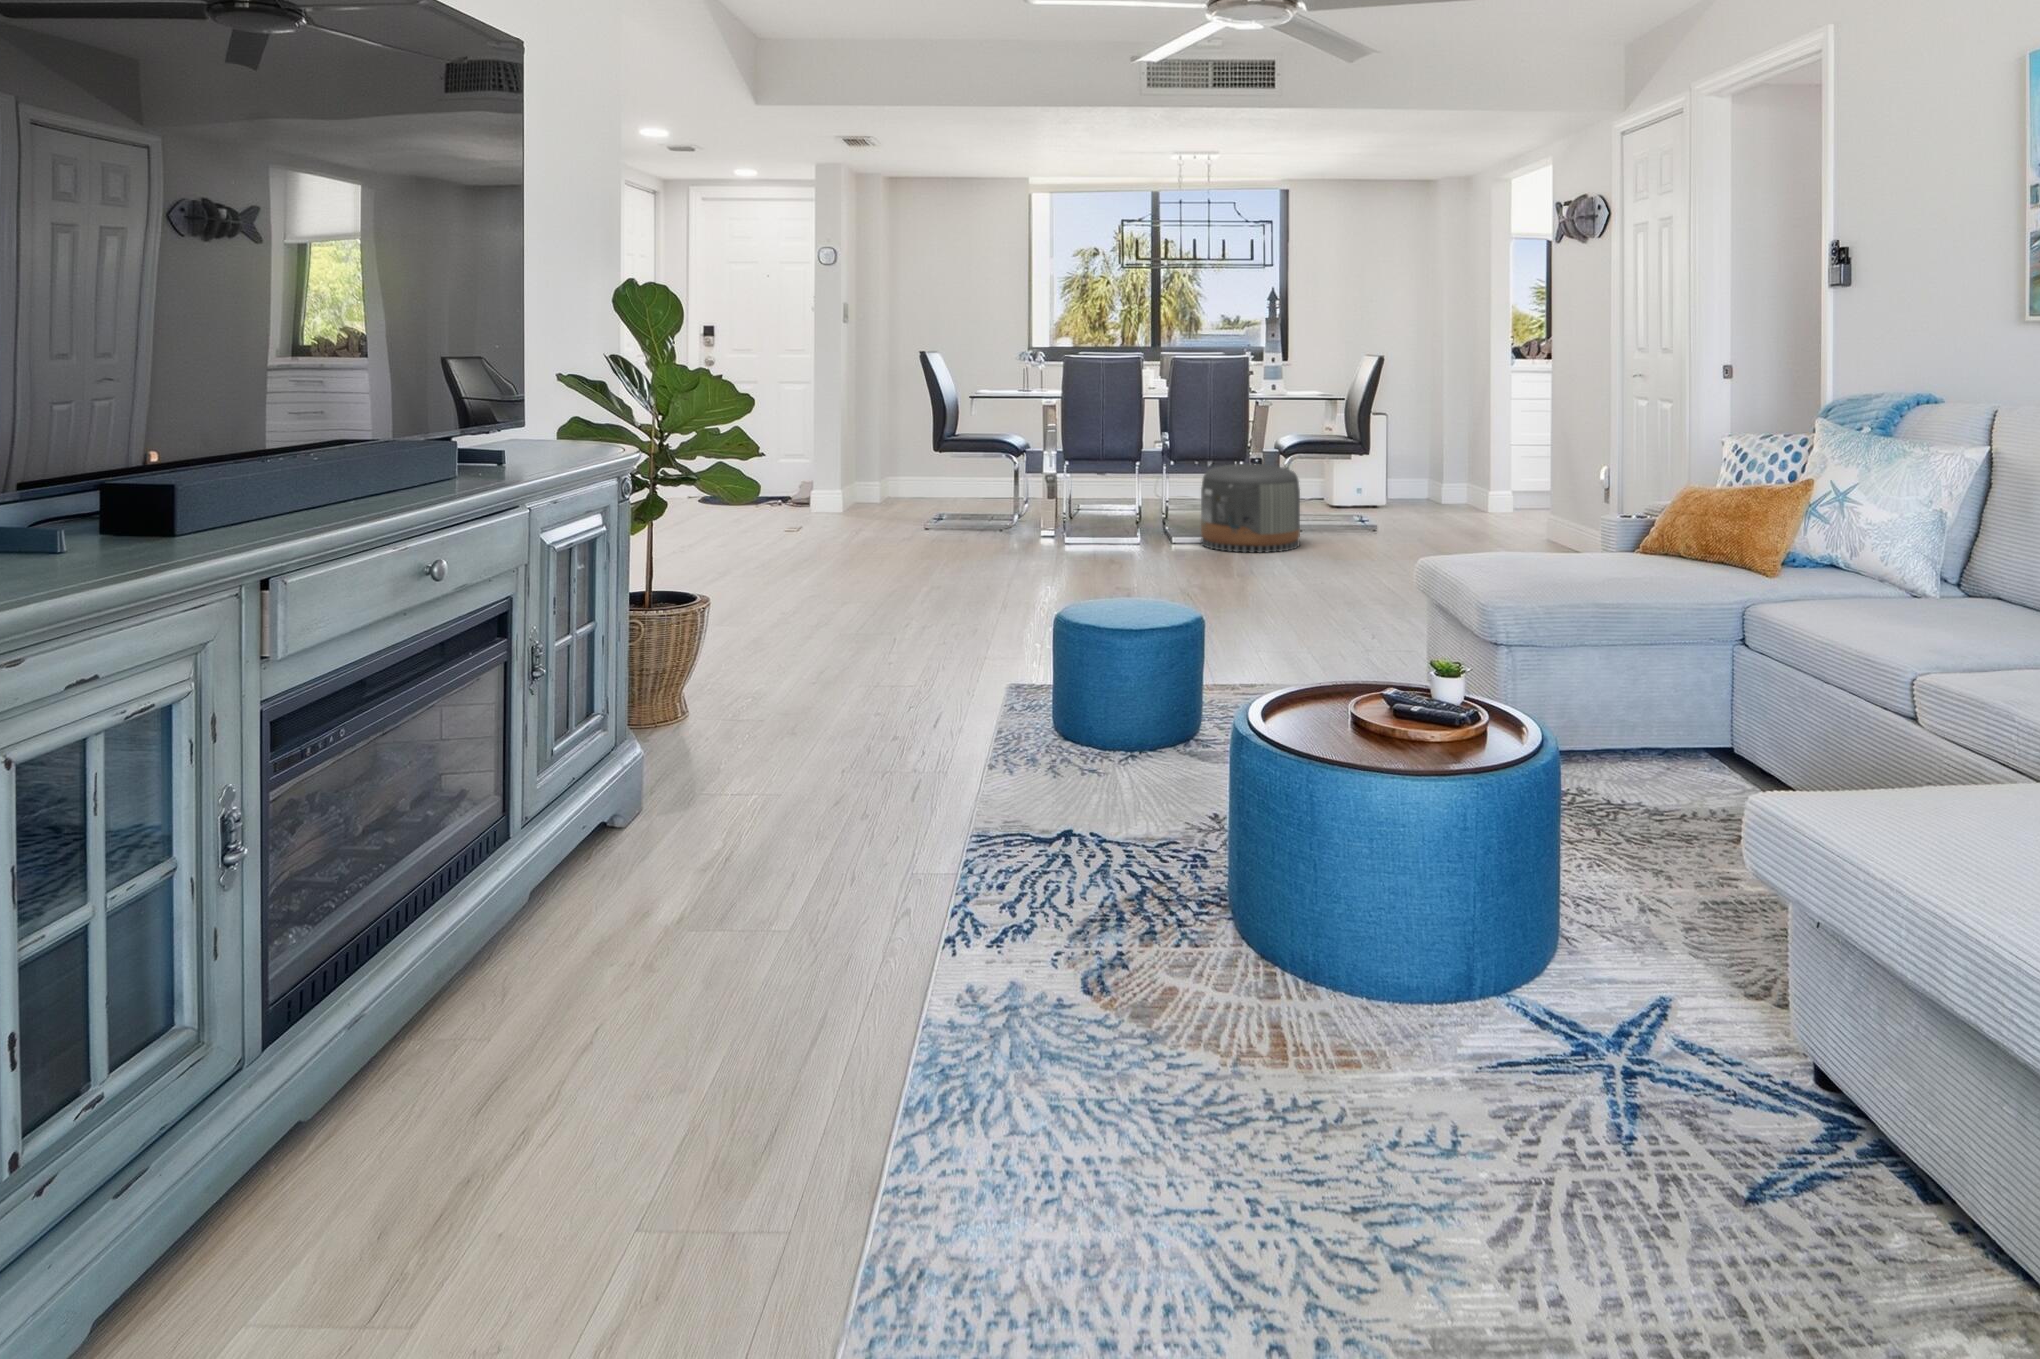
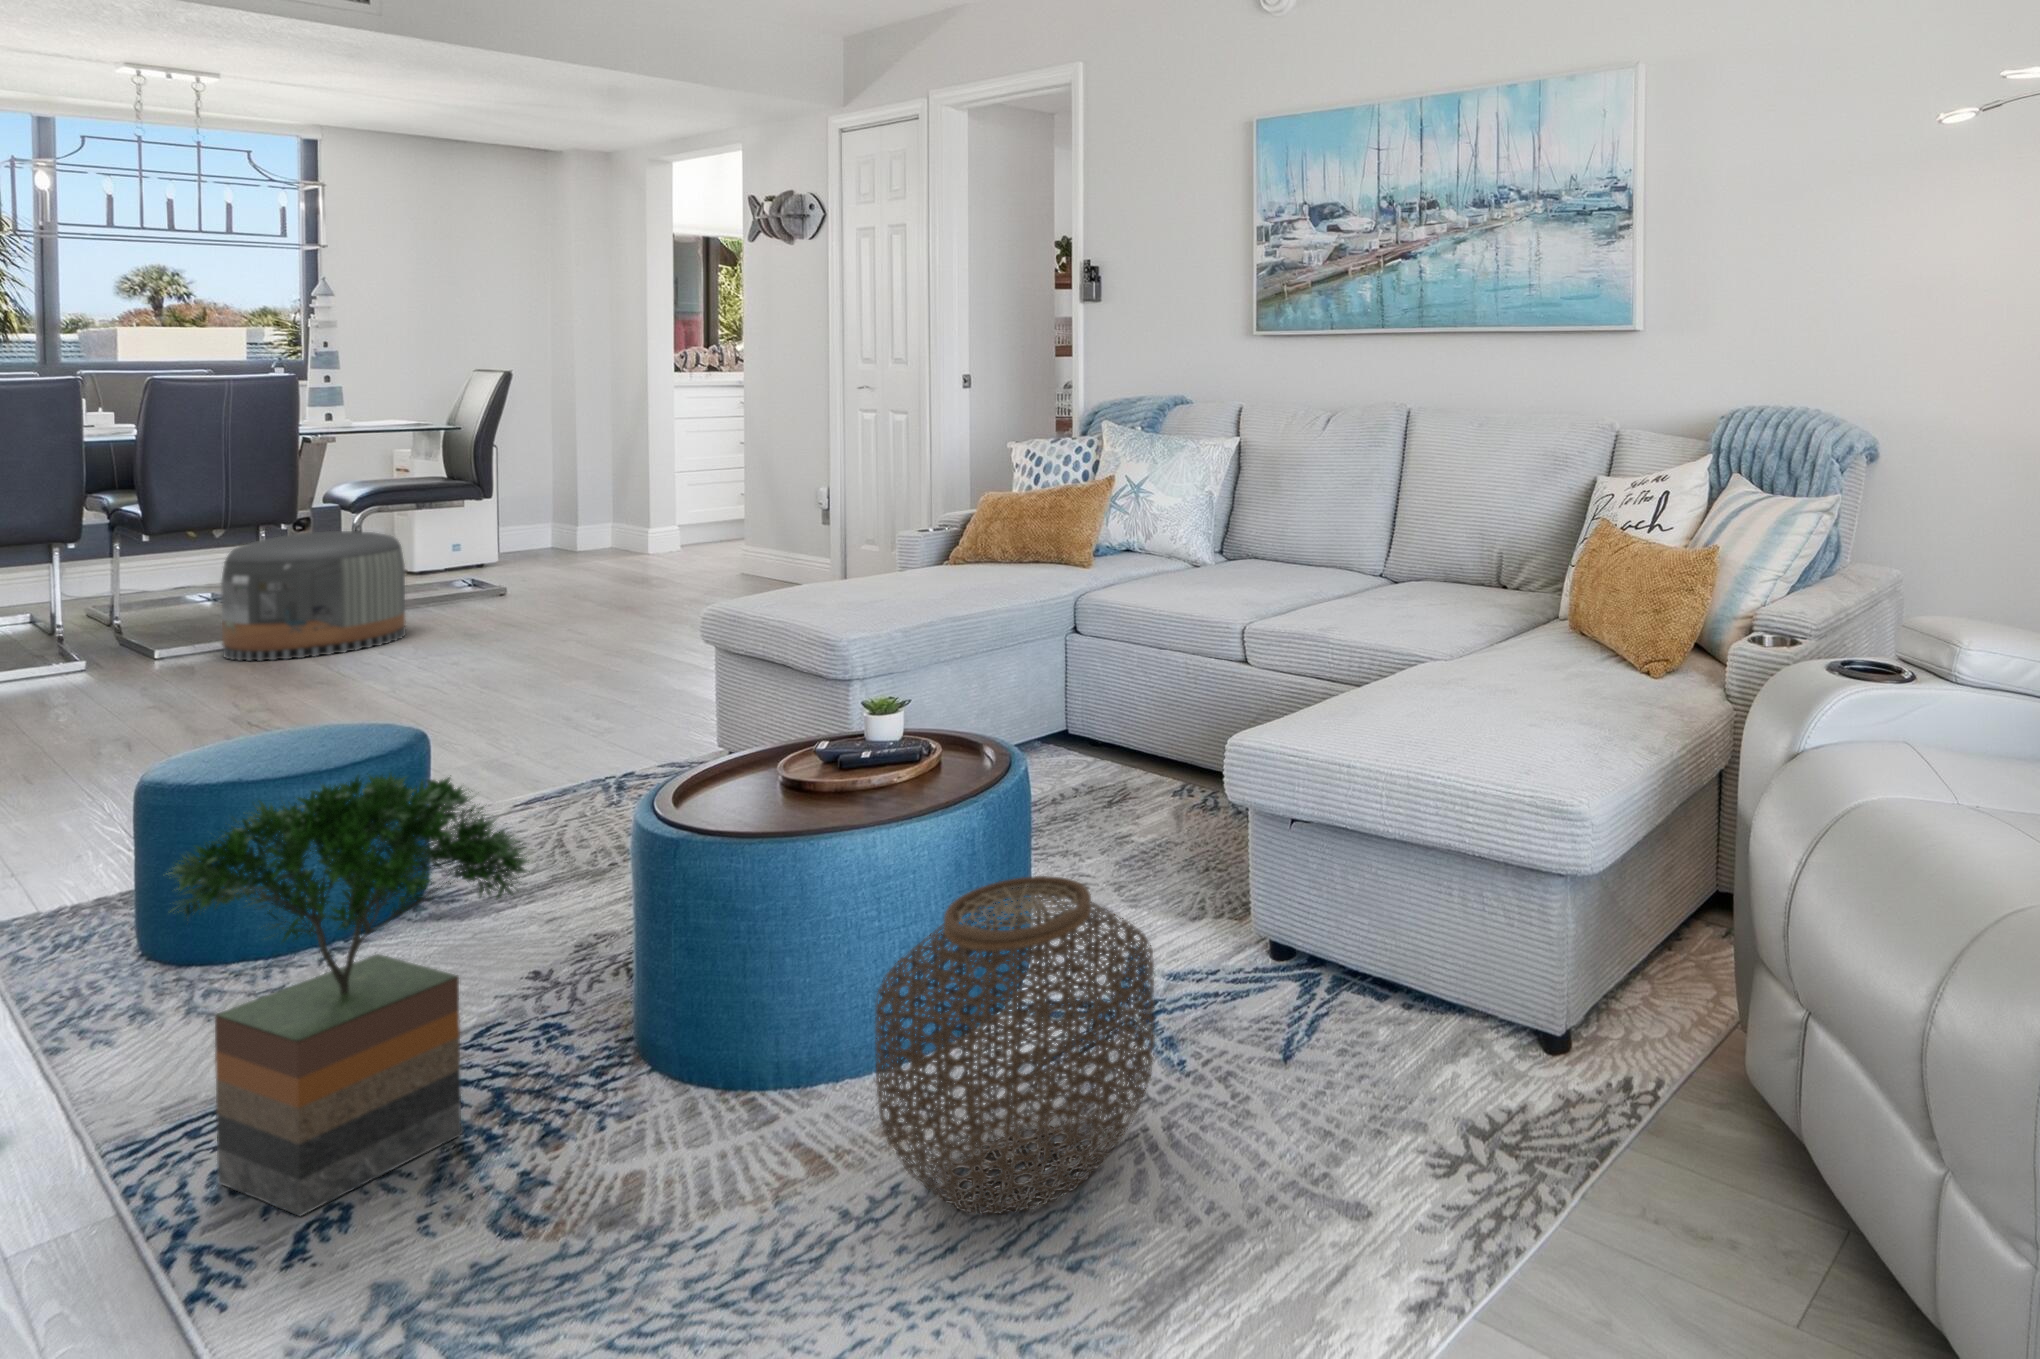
potted tree: none [966,631,1155,924] -> present [170,774,530,1216]
woven basket: none [1288,858,1555,1196] -> present [875,876,1155,1214]

